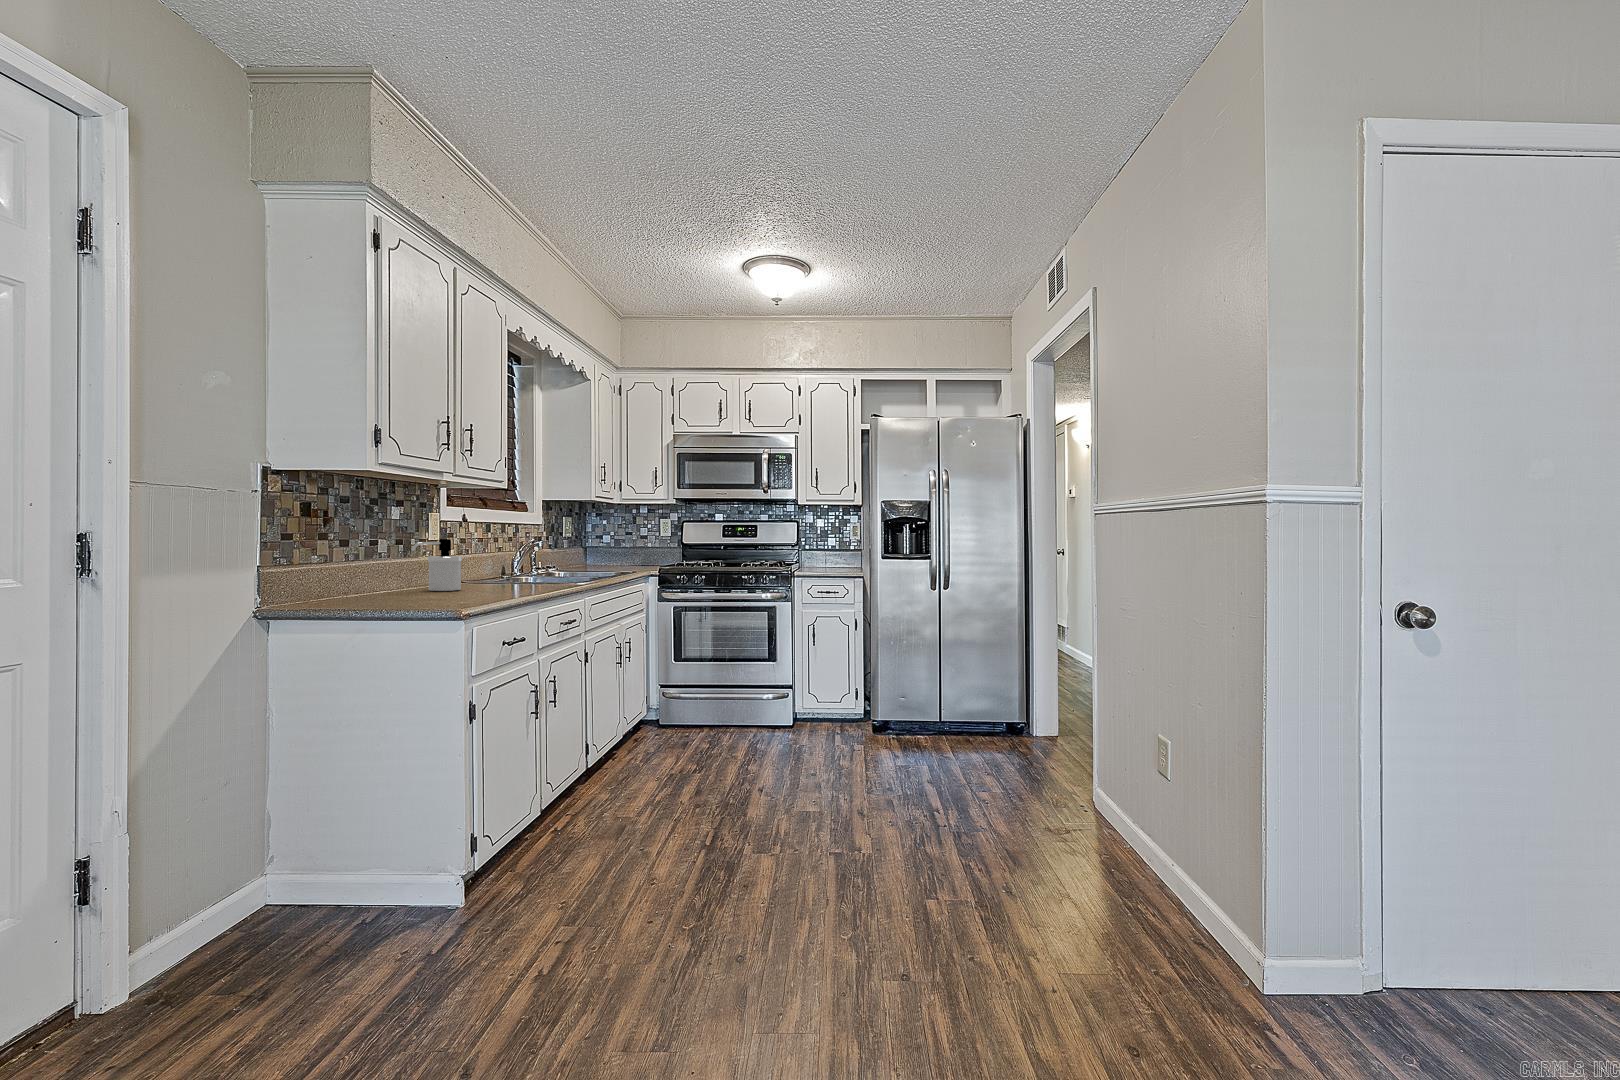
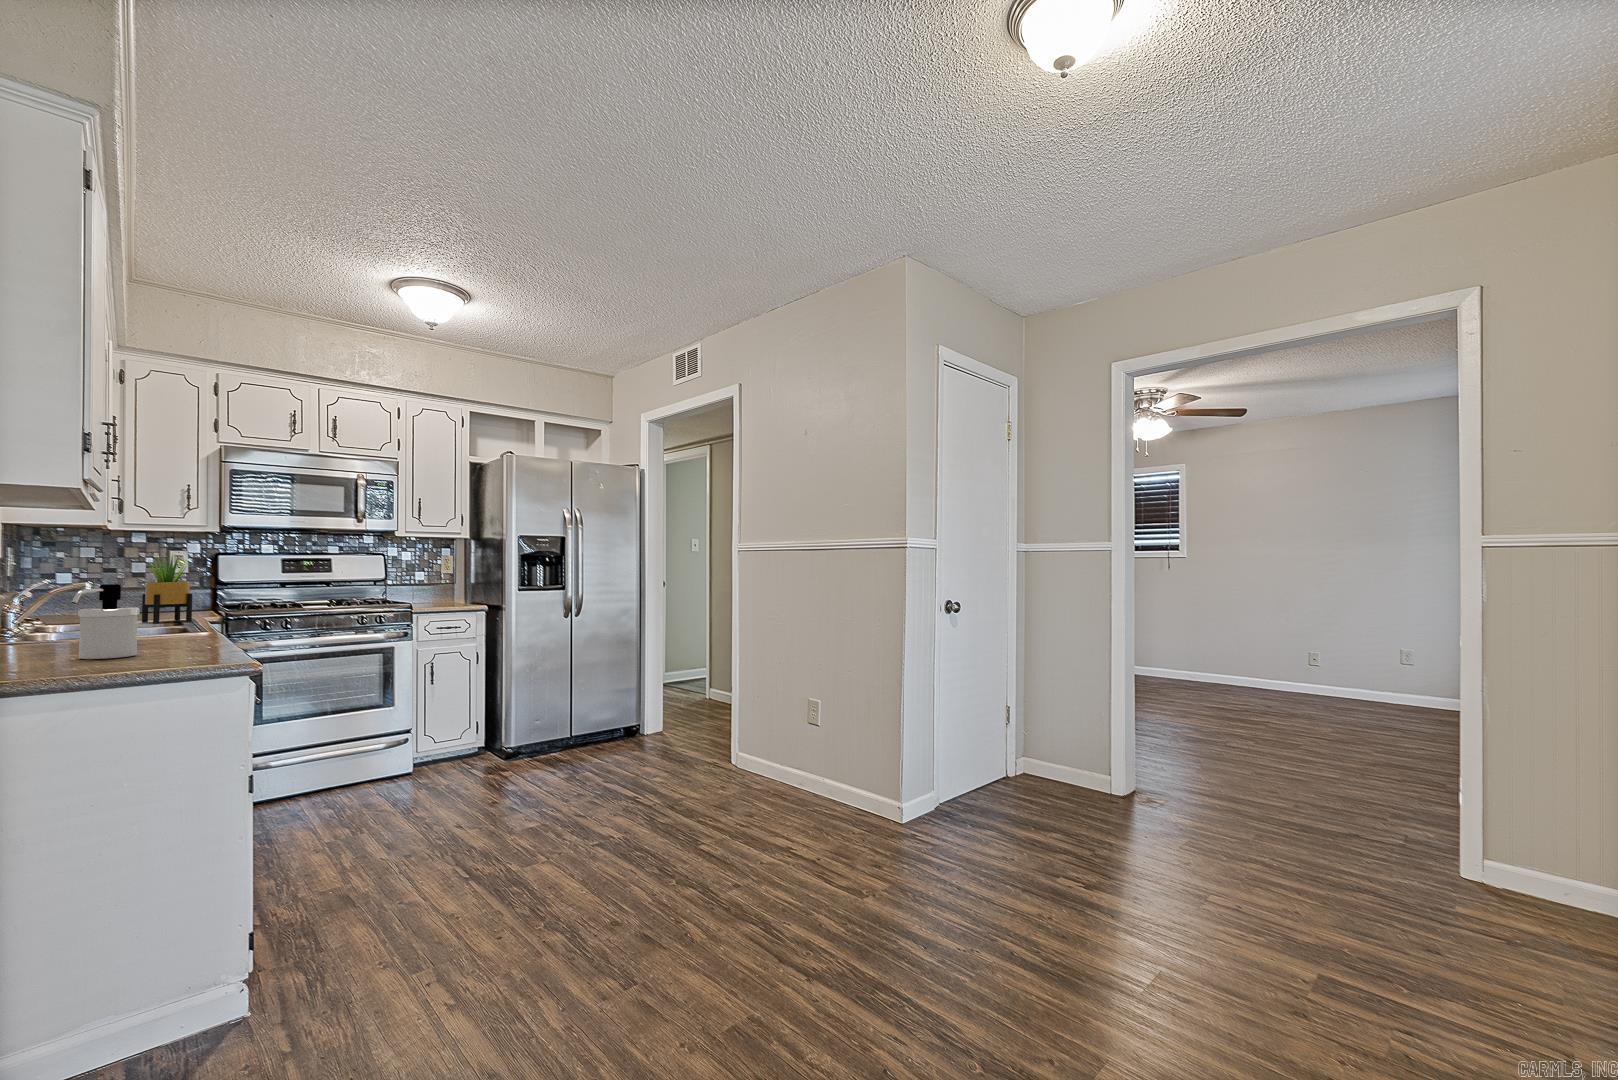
potted plant: none [601,521,631,572] -> present [142,556,192,624]

